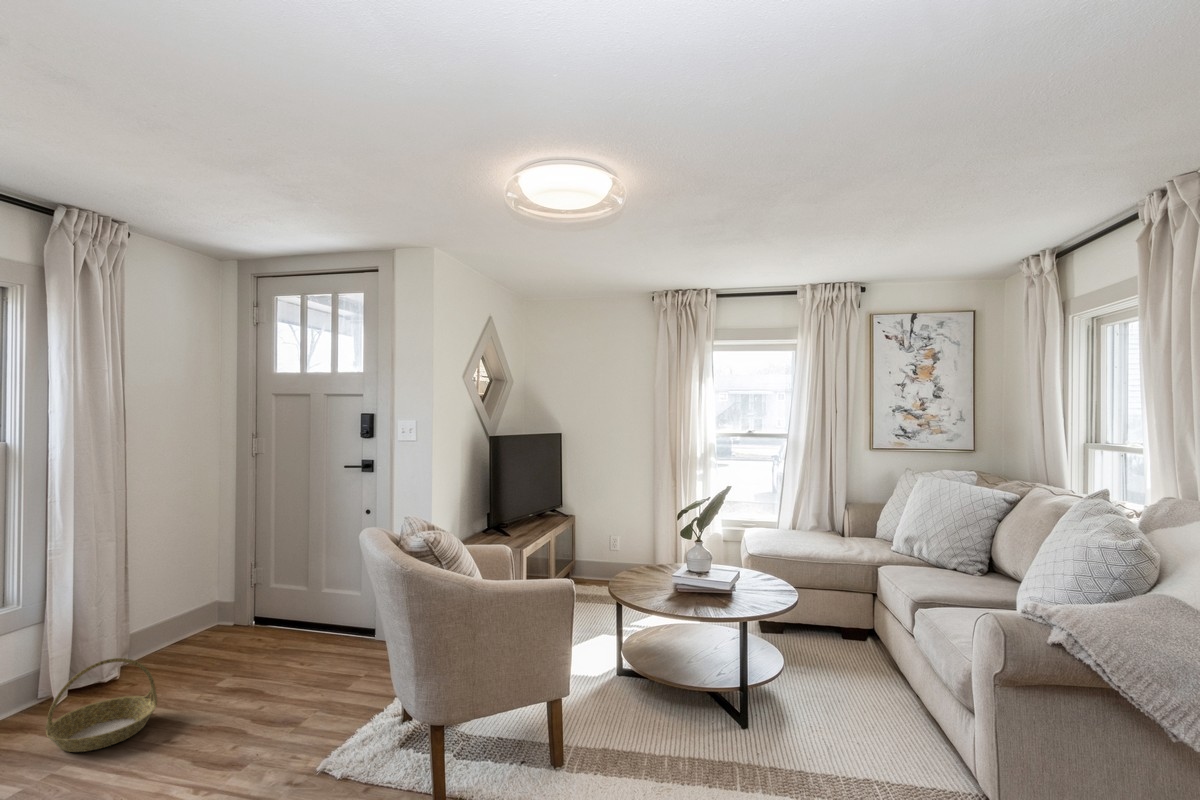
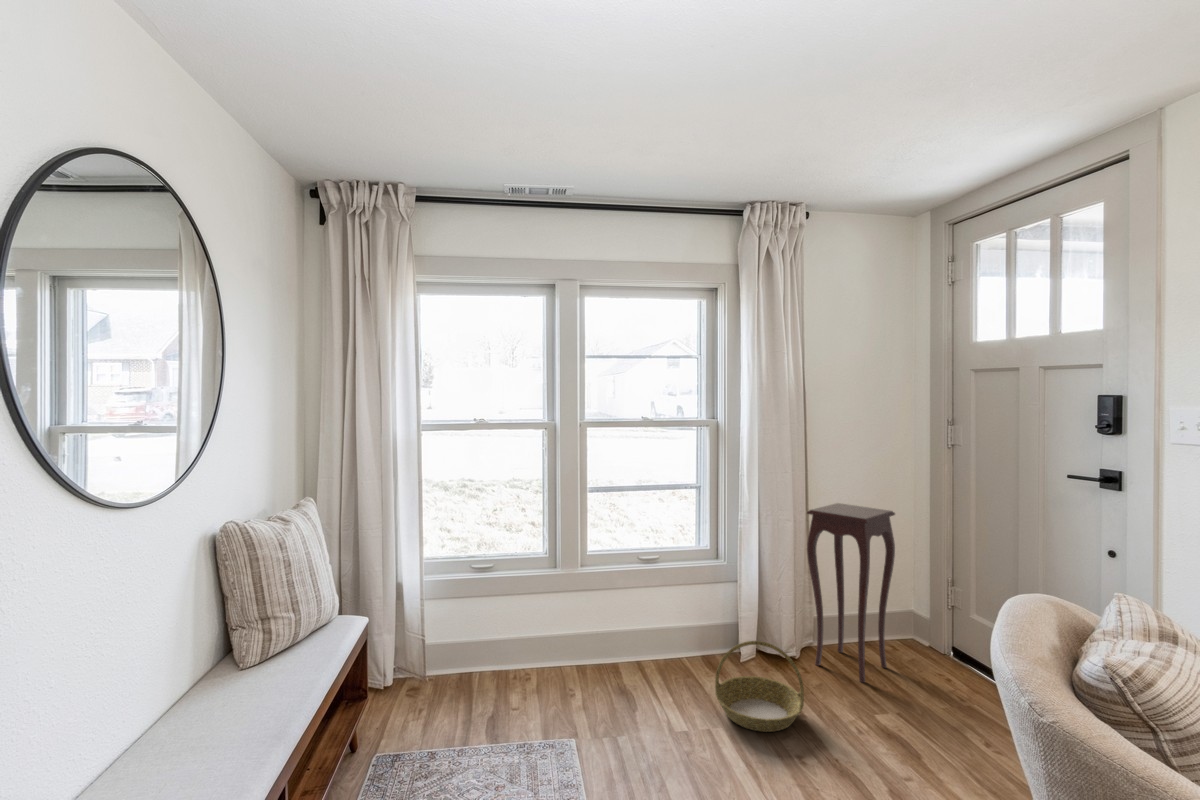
side table: none [129,514,215,677] -> present [807,503,895,683]

